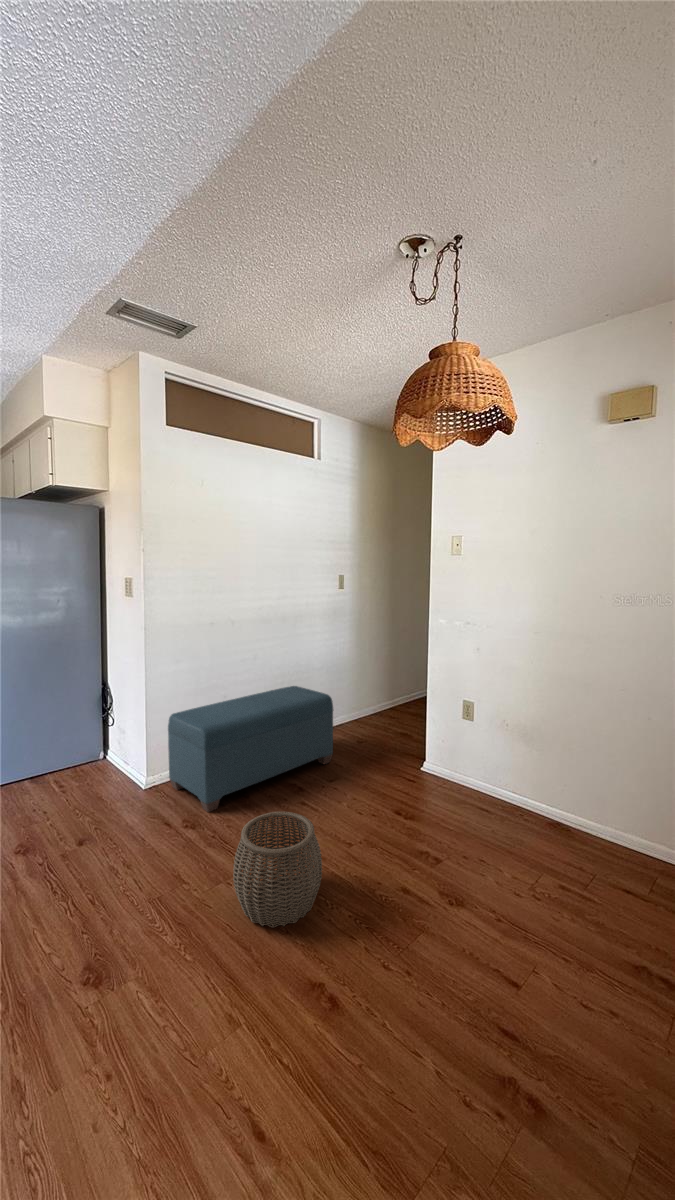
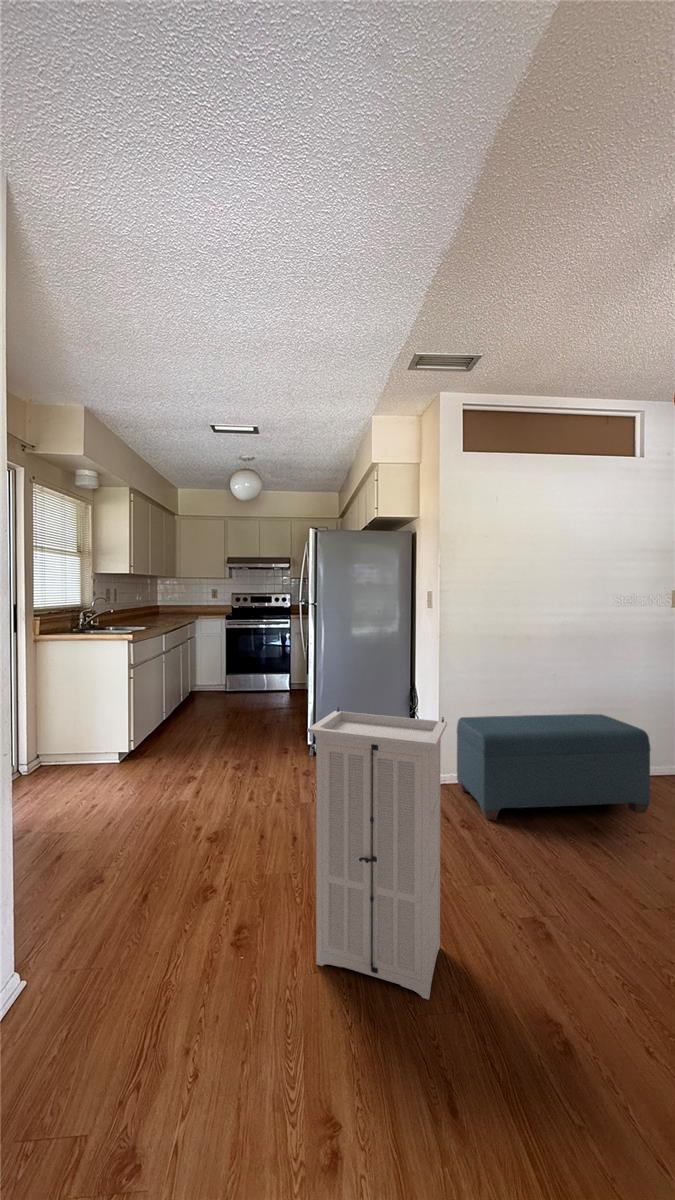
storage cabinet: none [29,731,208,1081] -> present [307,707,447,1000]
woven basket: present [233,812,322,927] -> none [485,829,590,956]

